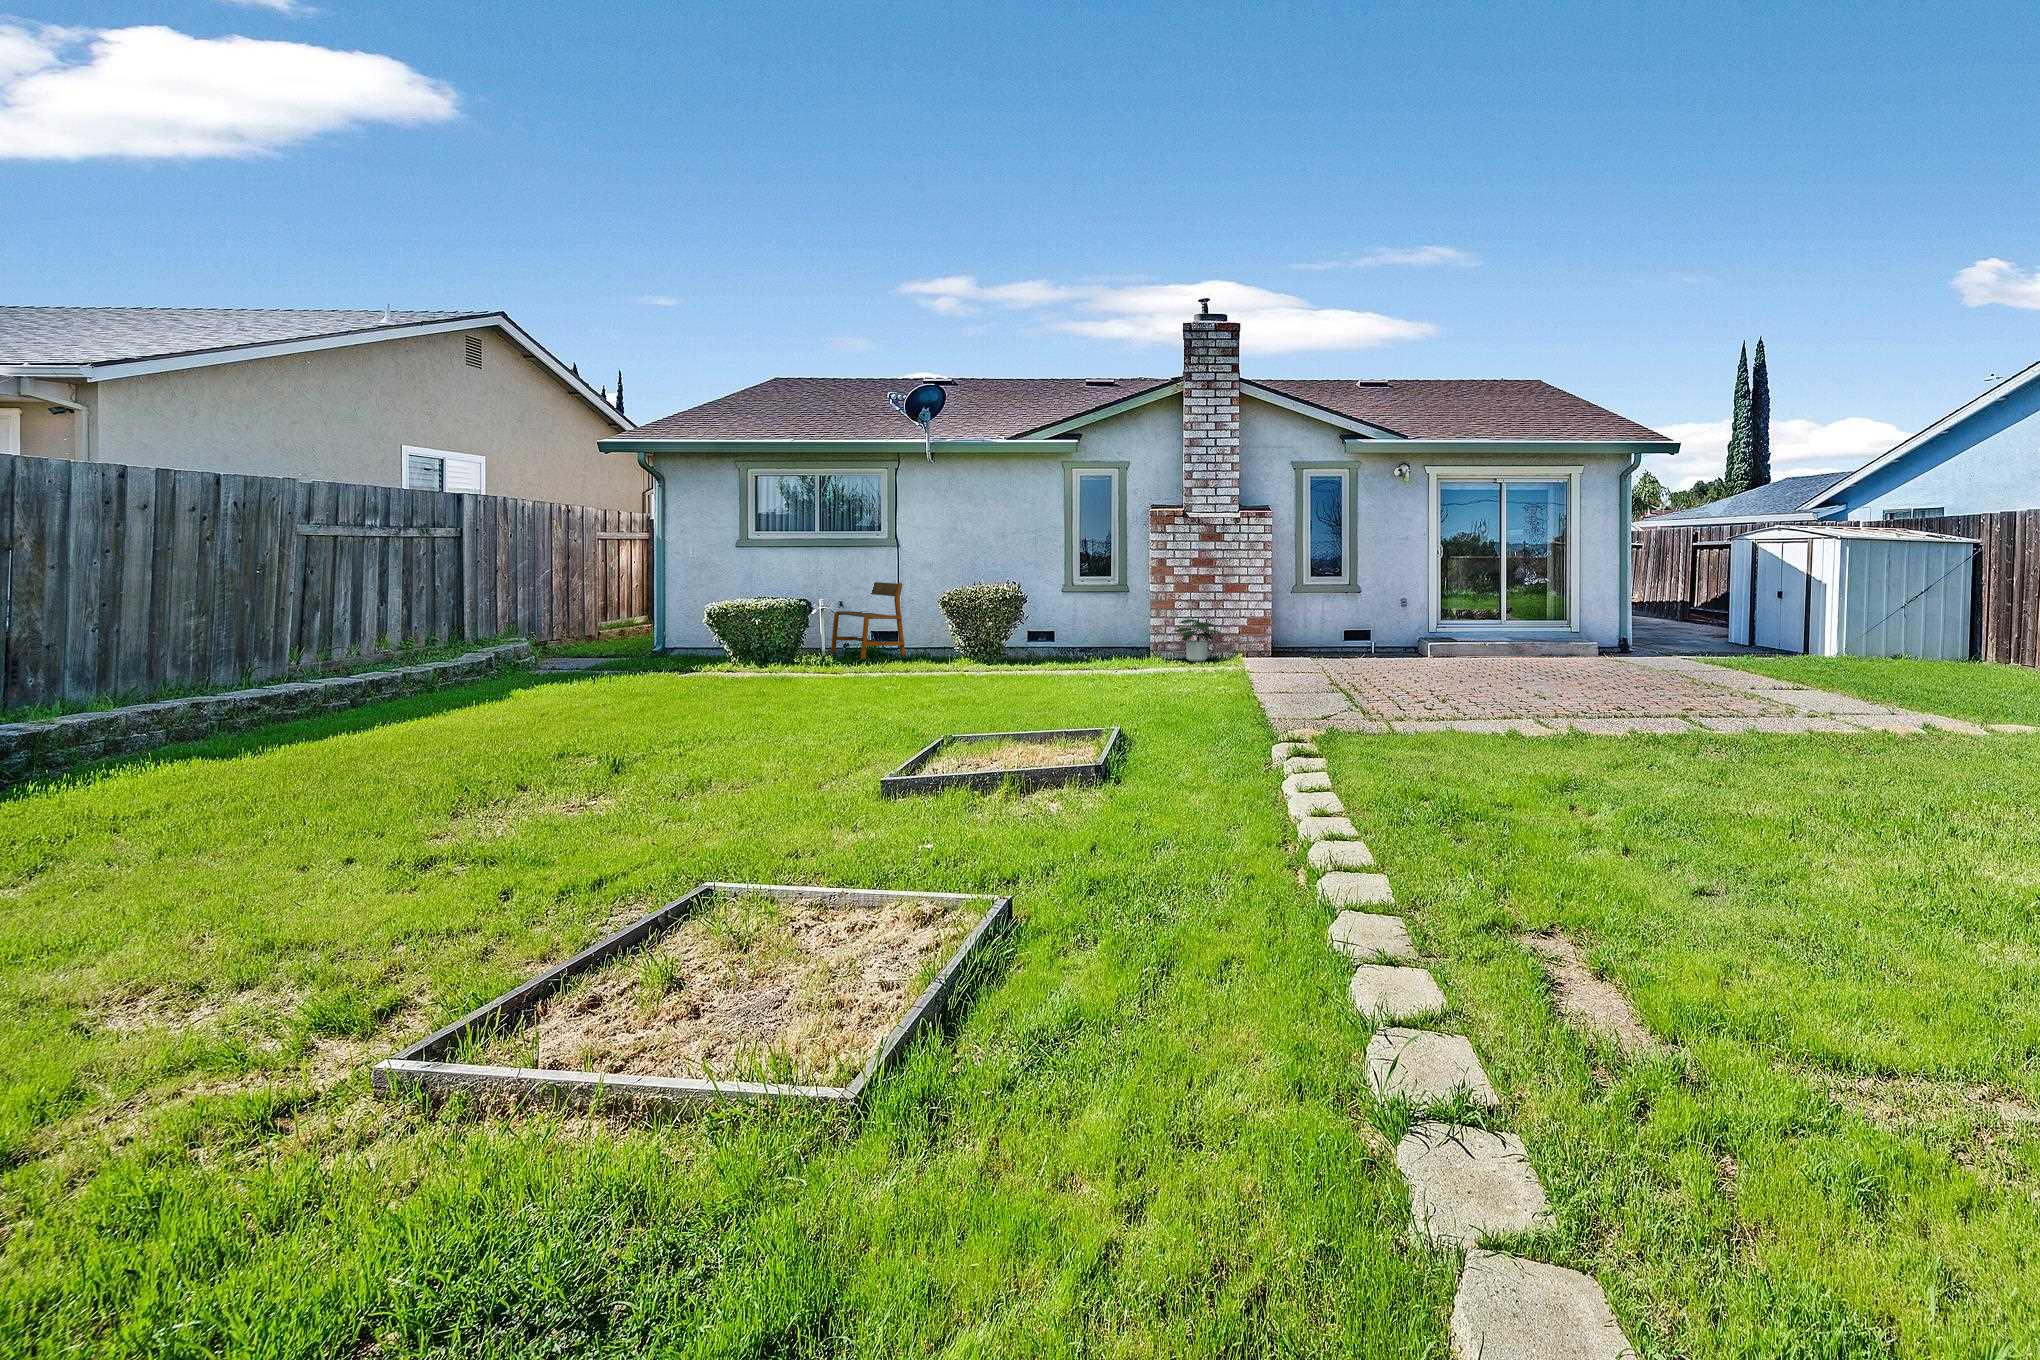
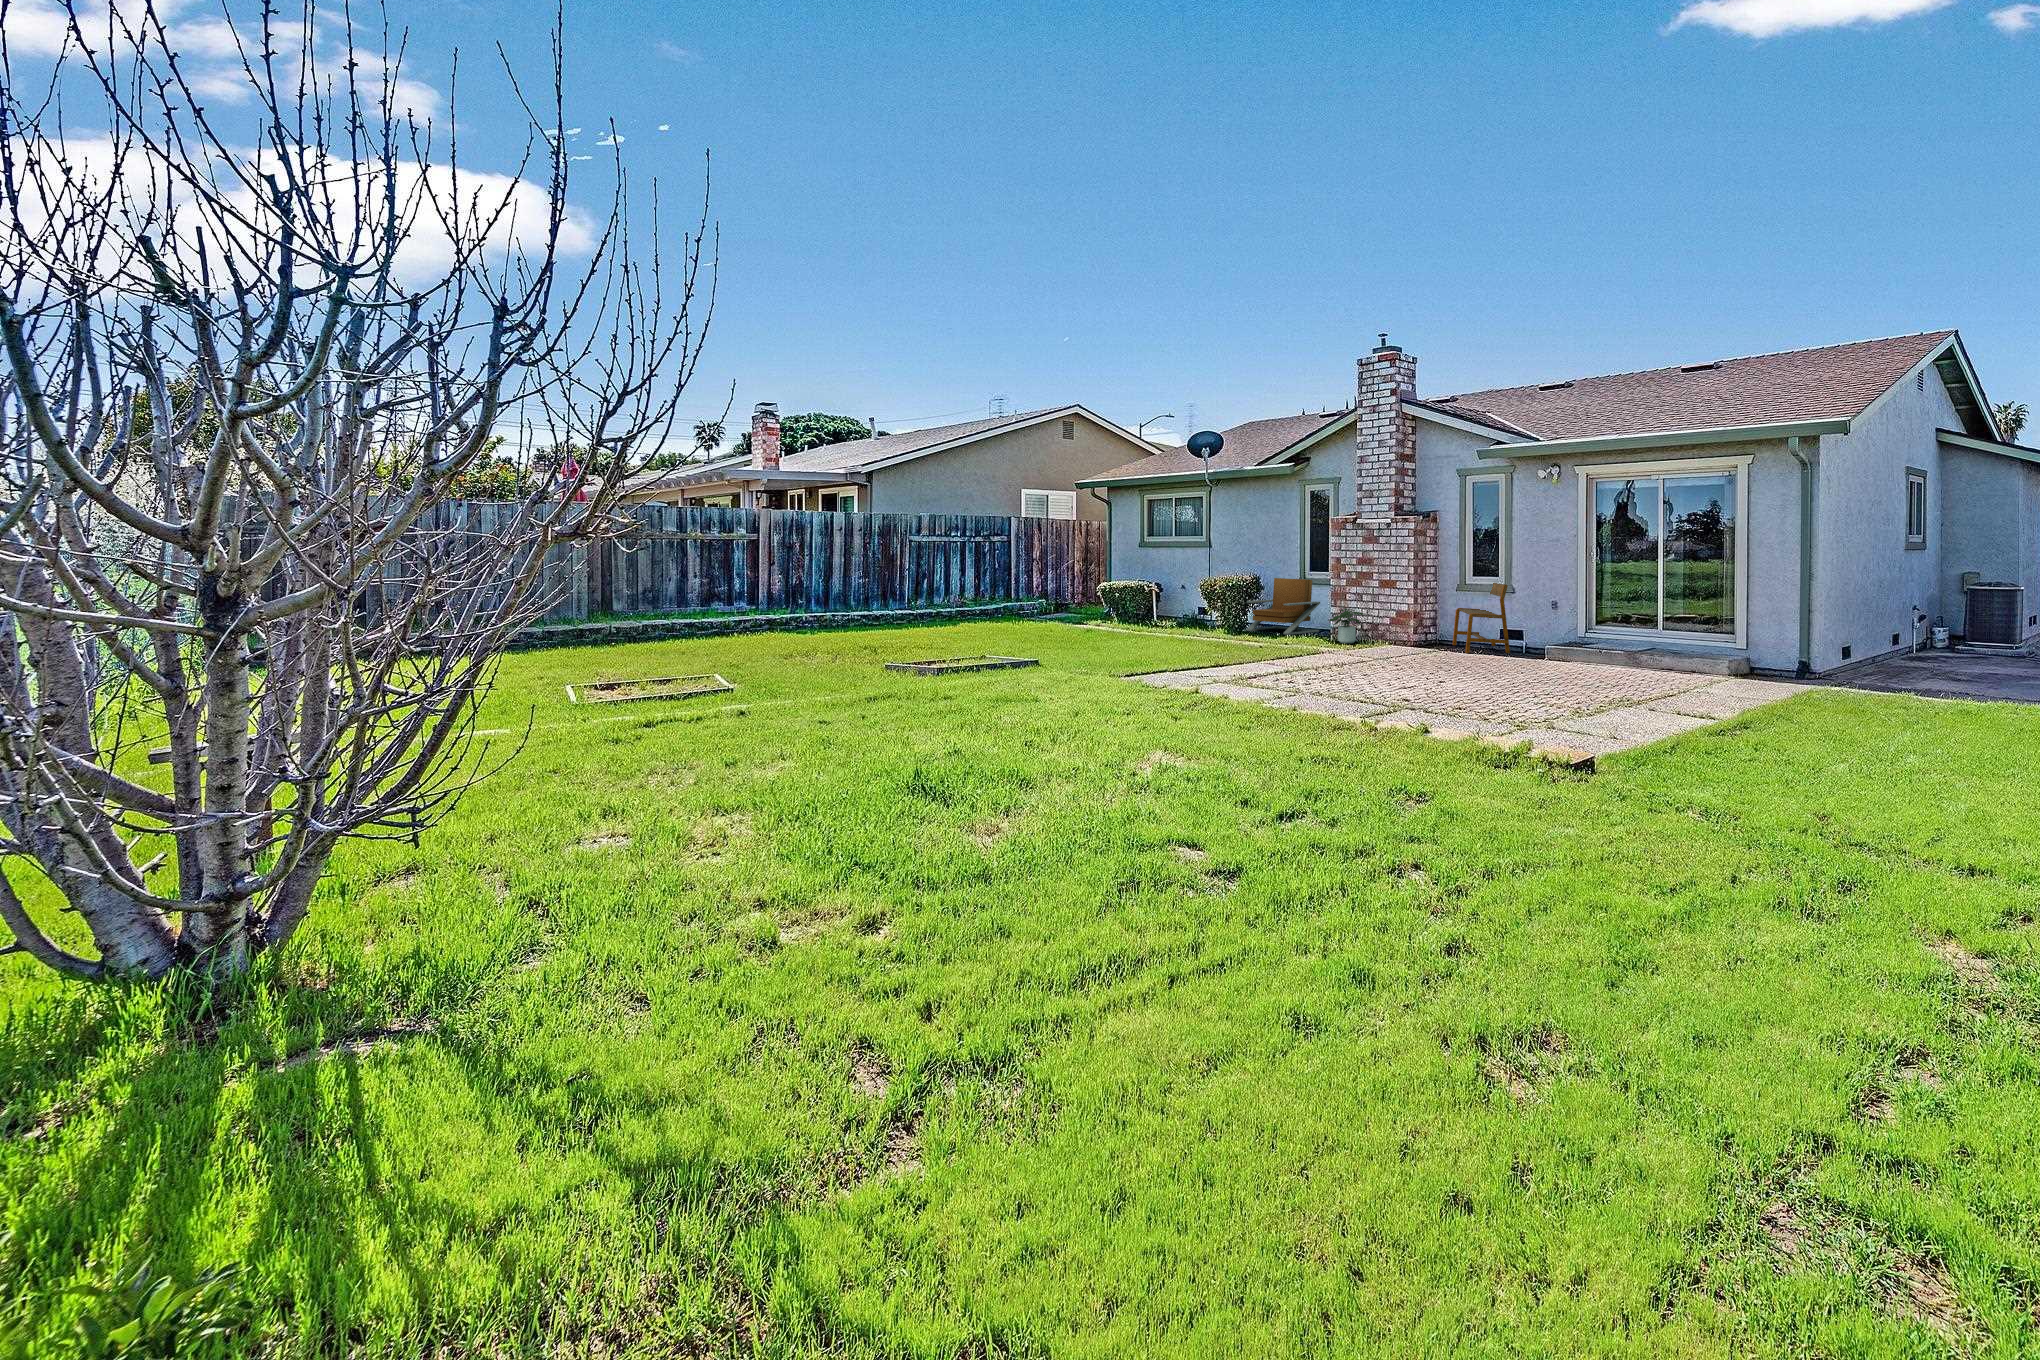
bench: present [831,582,905,659] -> present [1453,583,1510,653]
lounge chair: none [1010,588,1091,659] -> present [1247,578,1320,635]

